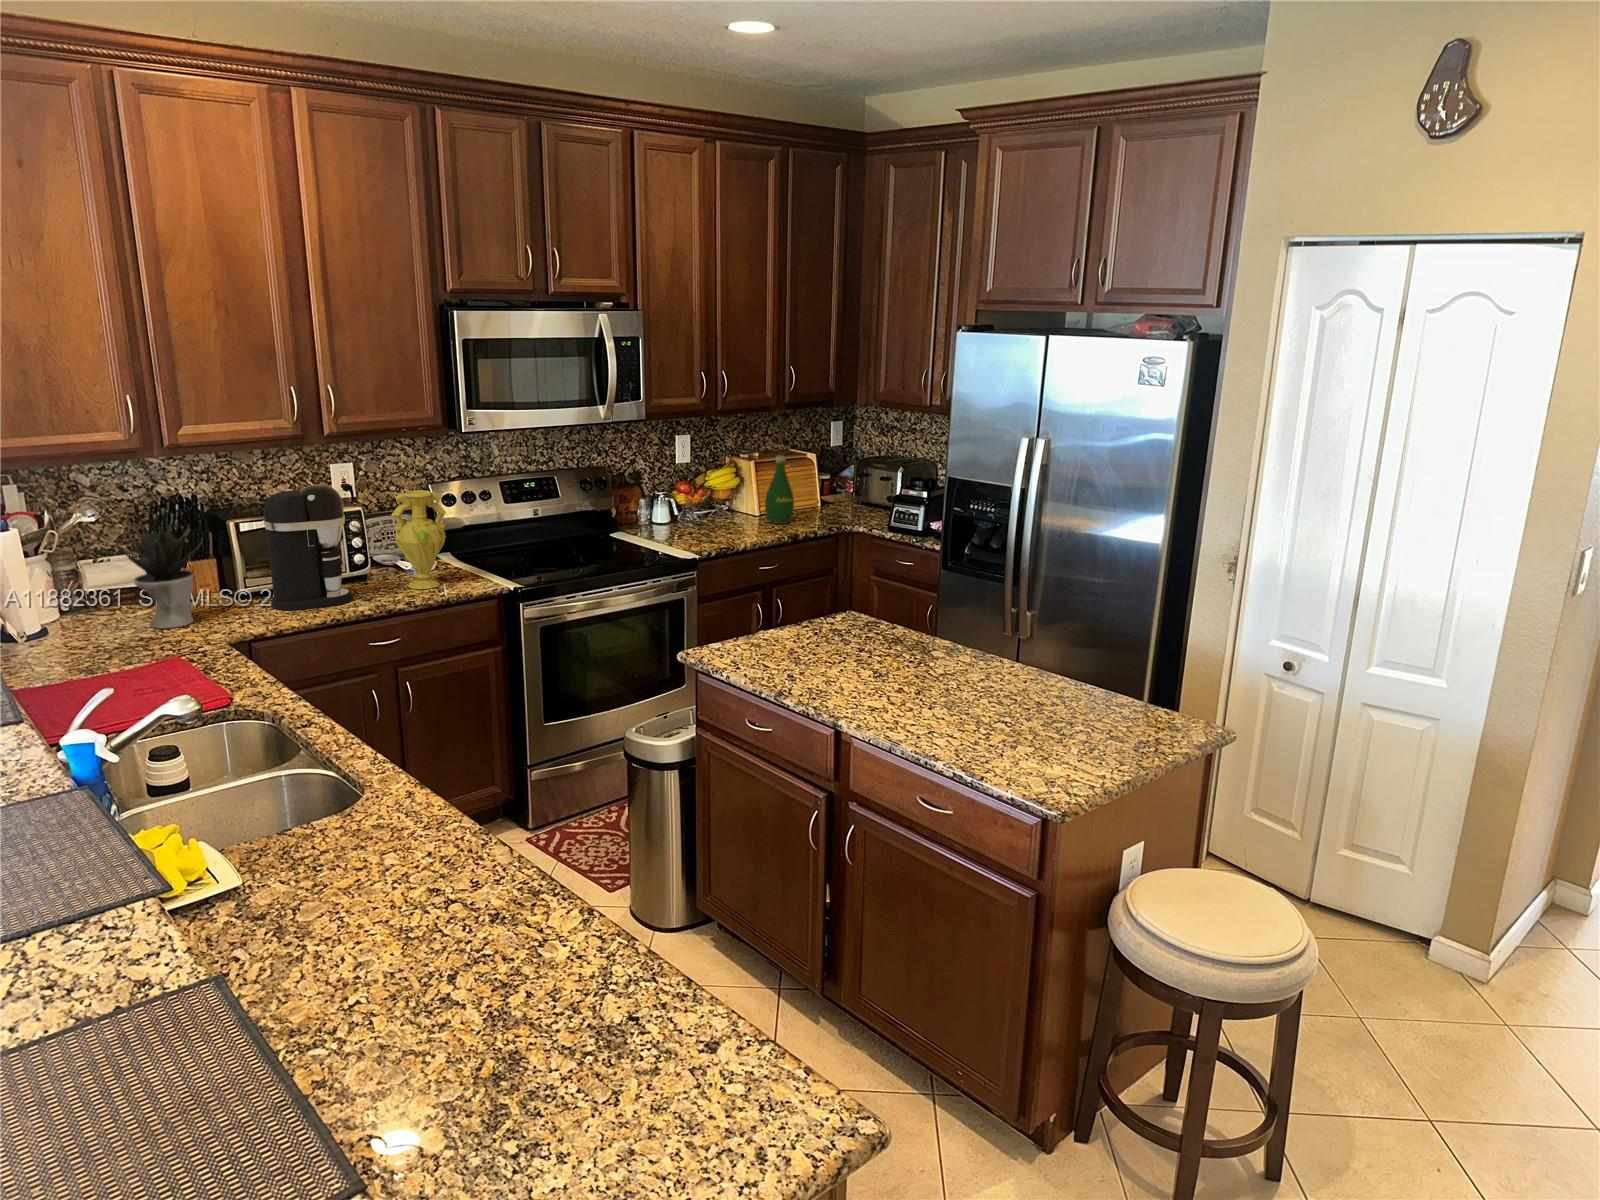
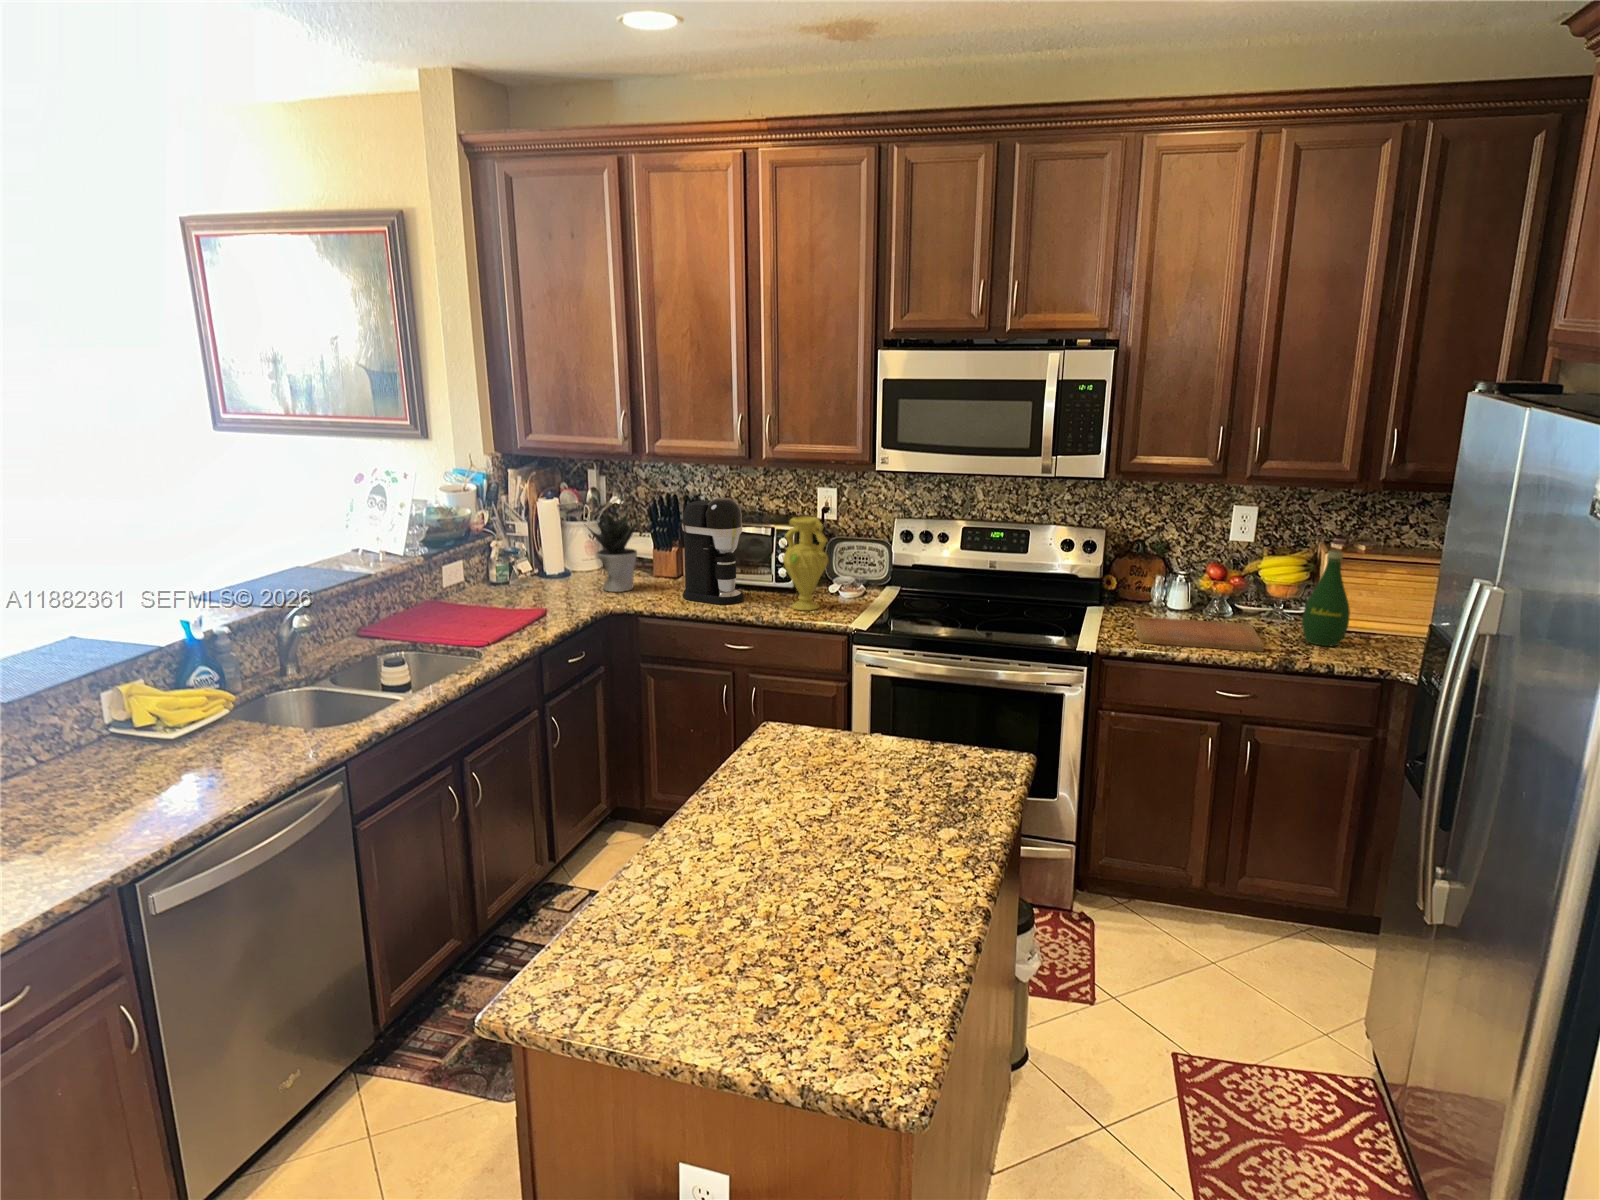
cutting board: none [668,520,771,546] -> present [1134,617,1265,652]

